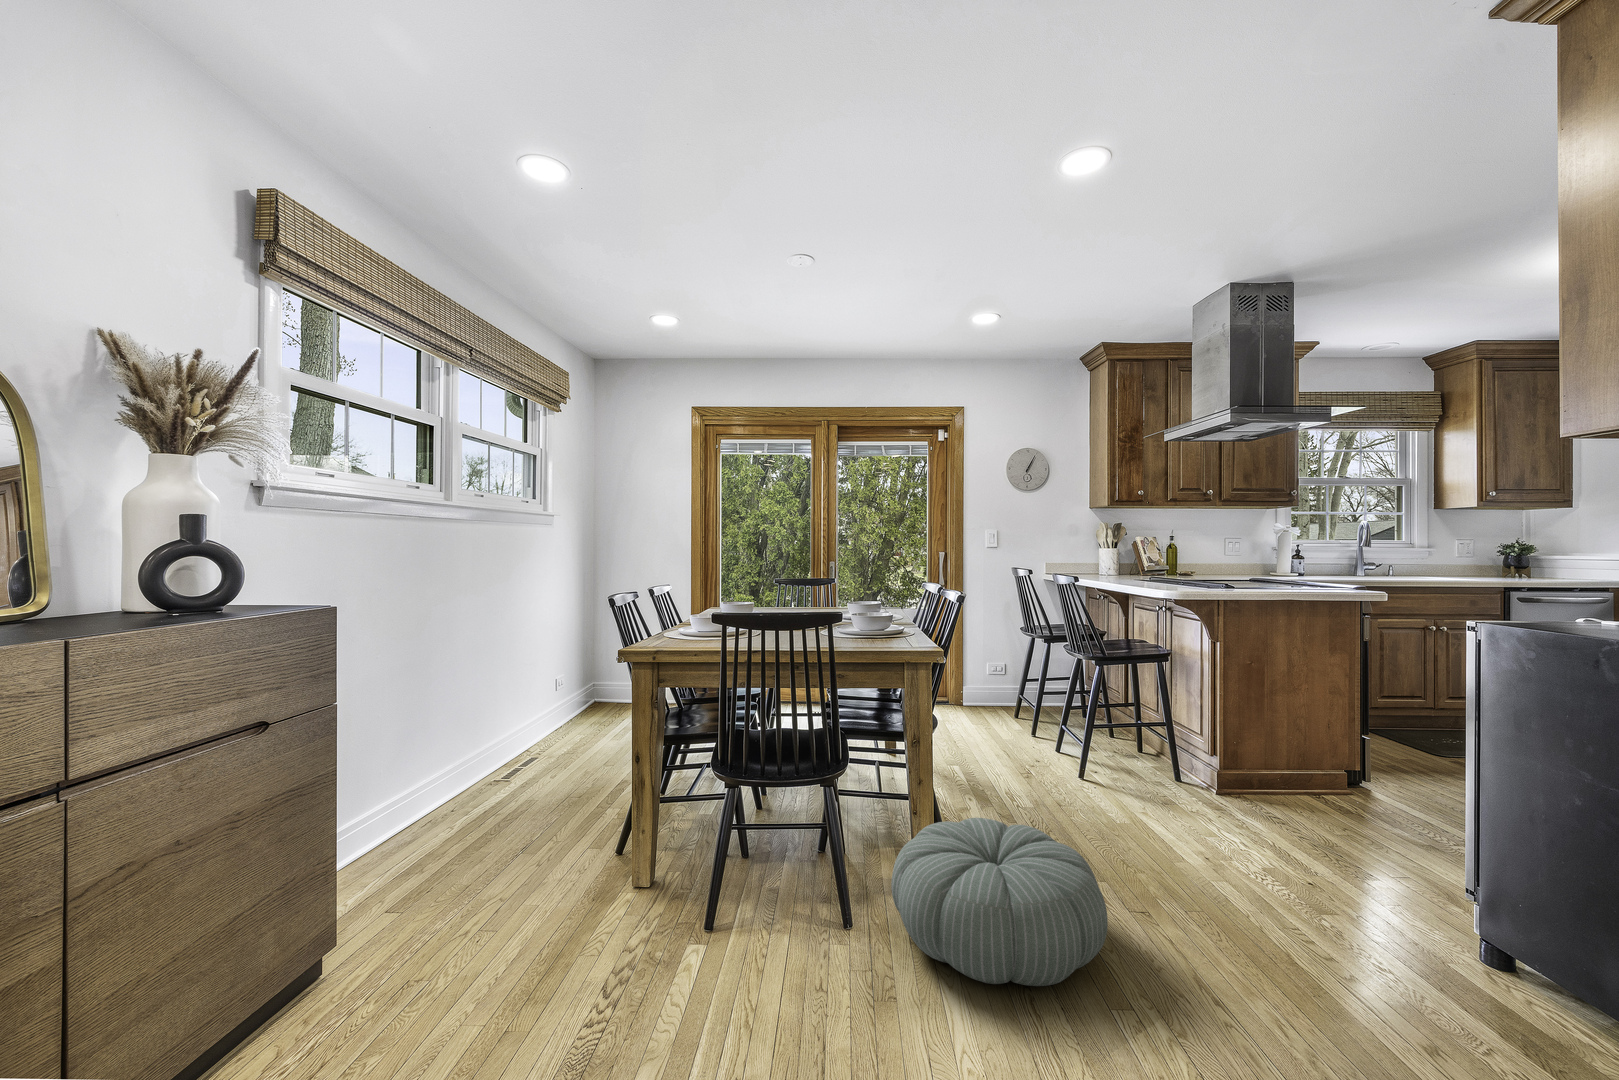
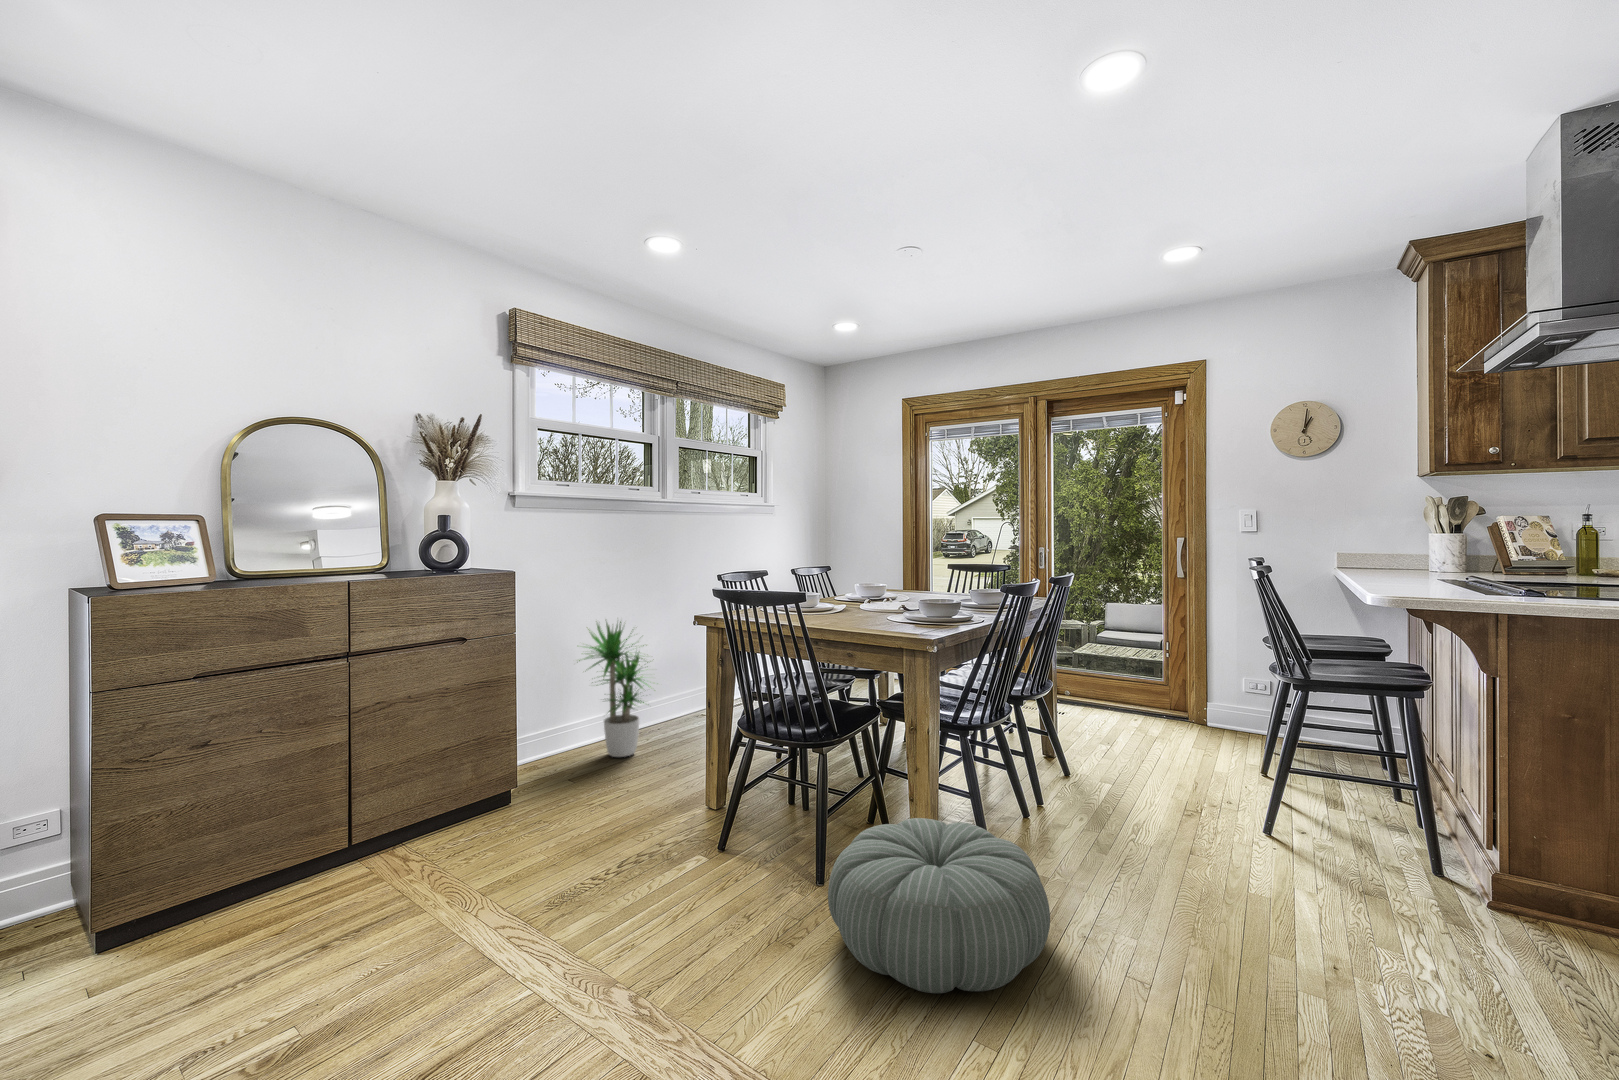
potted plant: none [374,651,500,837] -> present [579,621,651,757]

